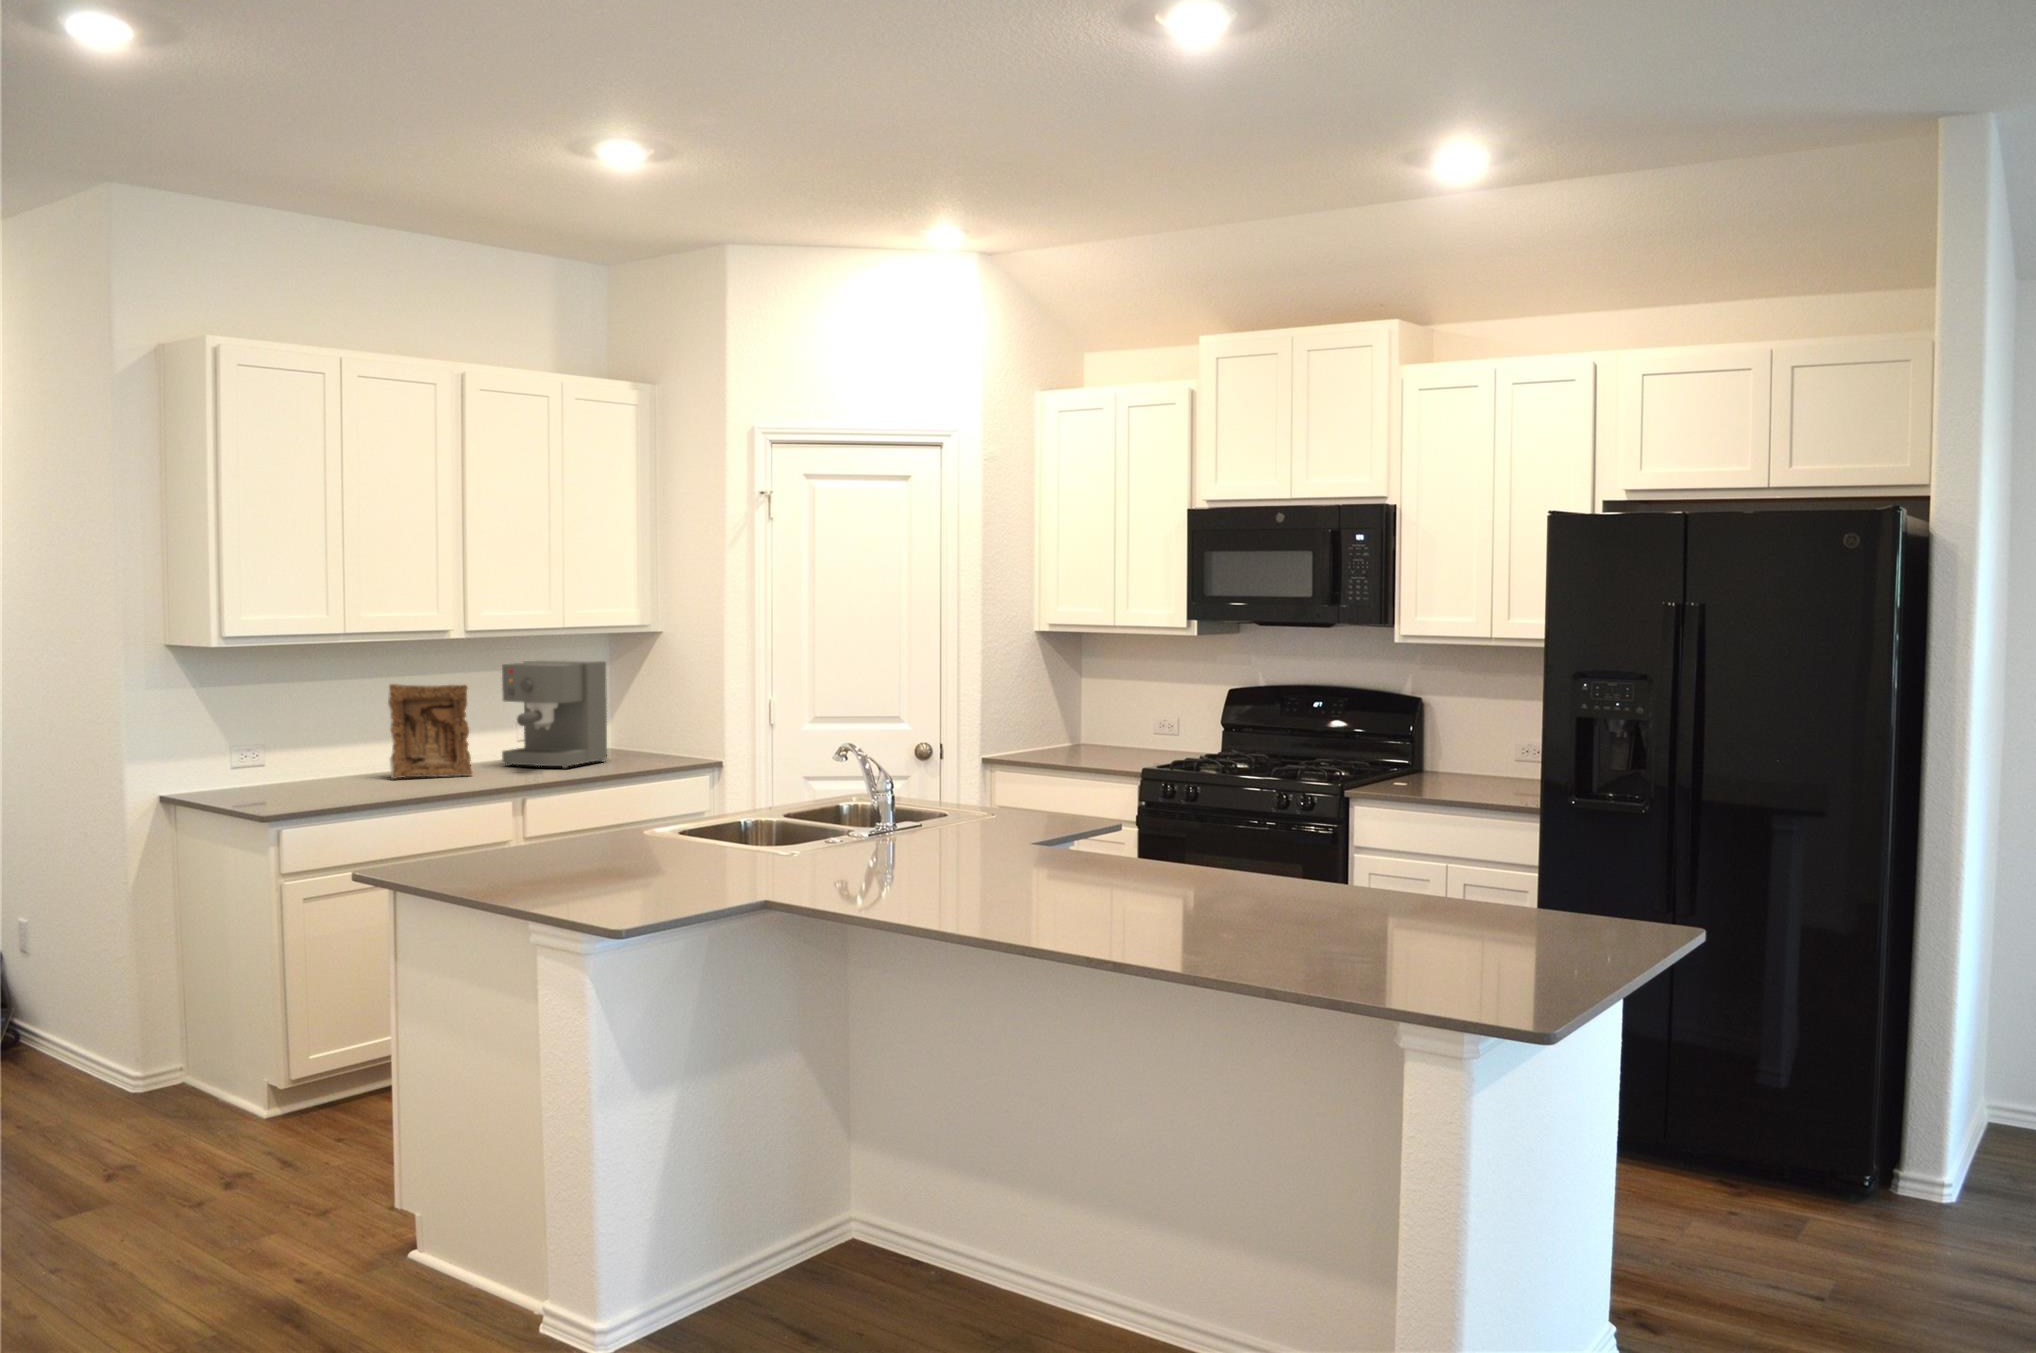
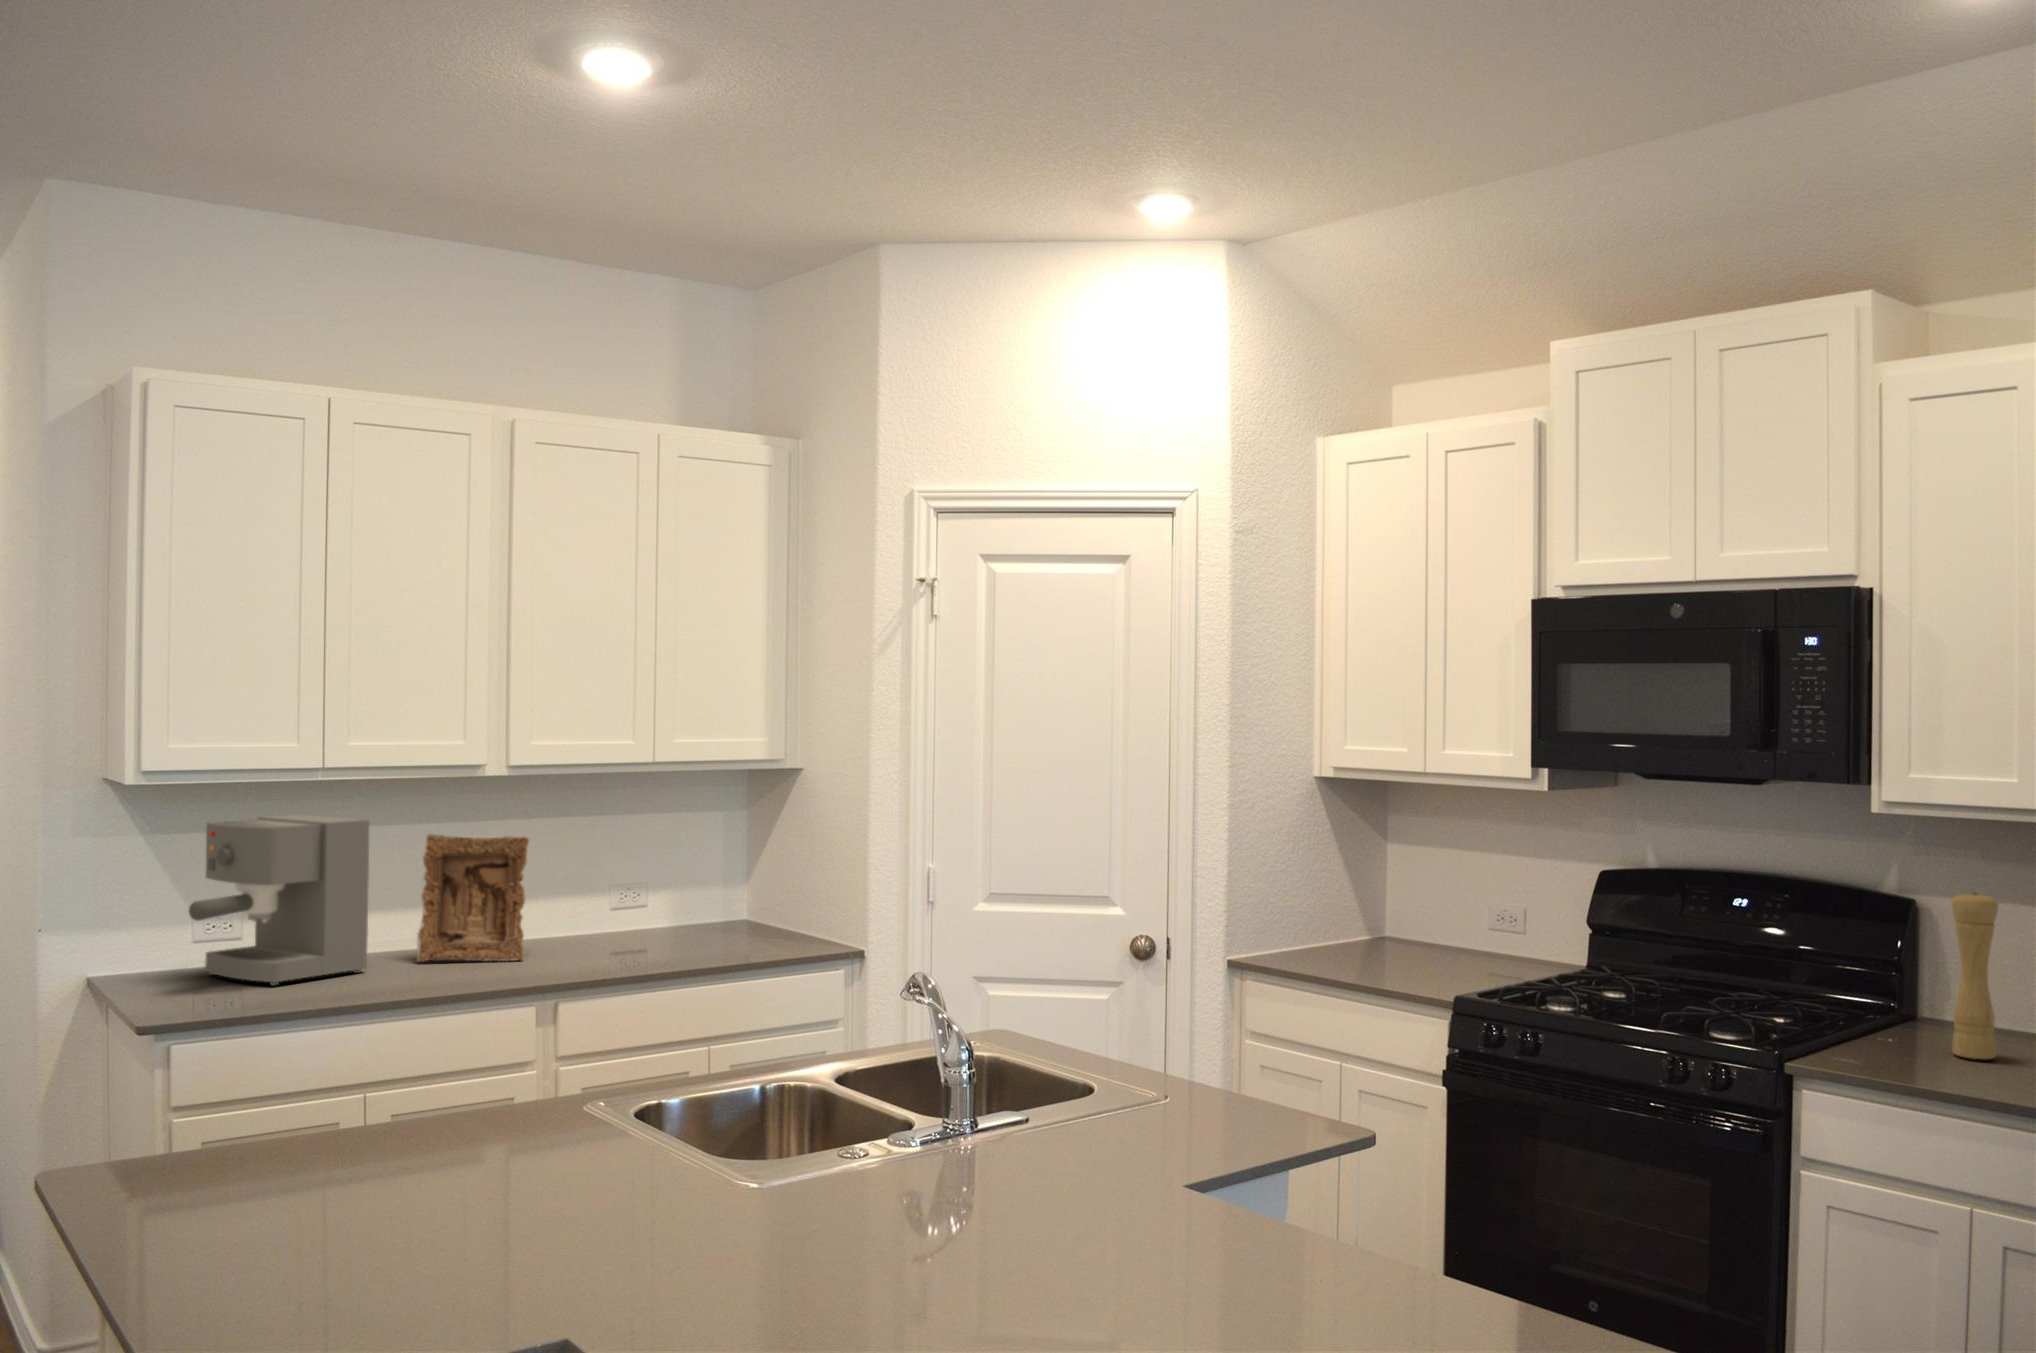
coffee maker: present [502,660,607,768] -> present [189,815,369,985]
pepper mill: none [1438,687,1463,786] -> present [1952,892,1998,1059]

